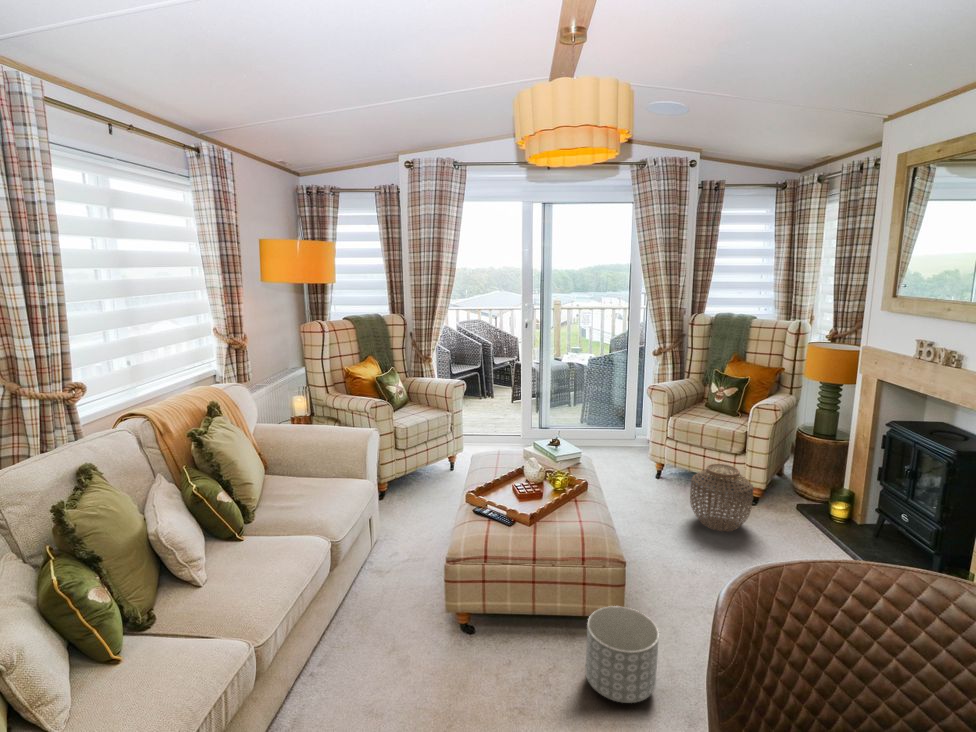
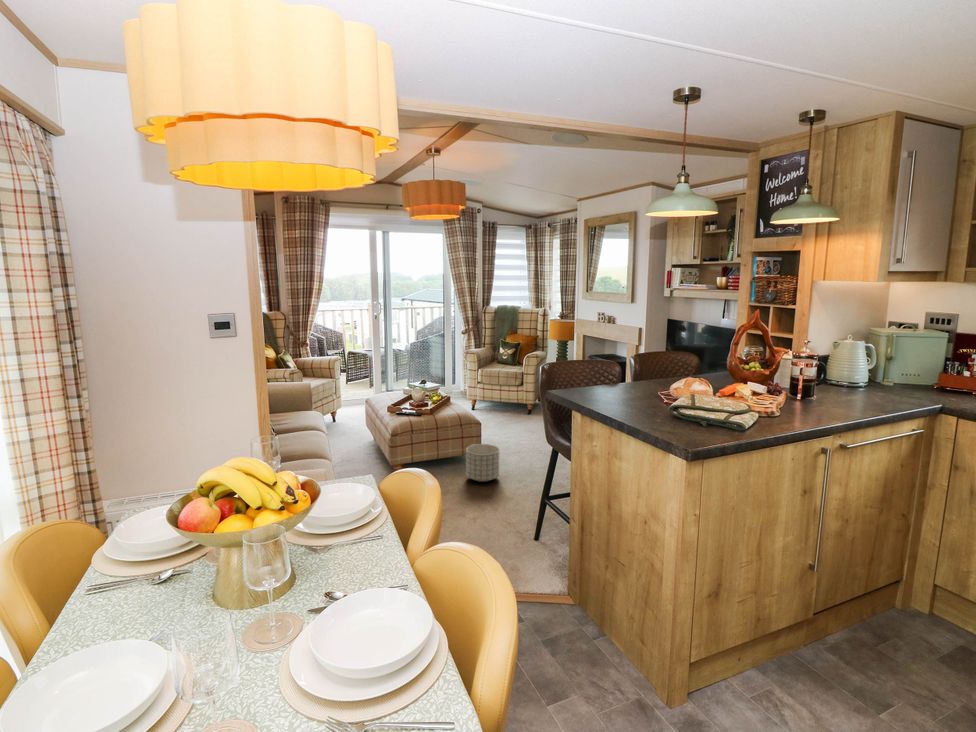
woven basket: present [690,464,753,532] -> none [496,389,529,426]

